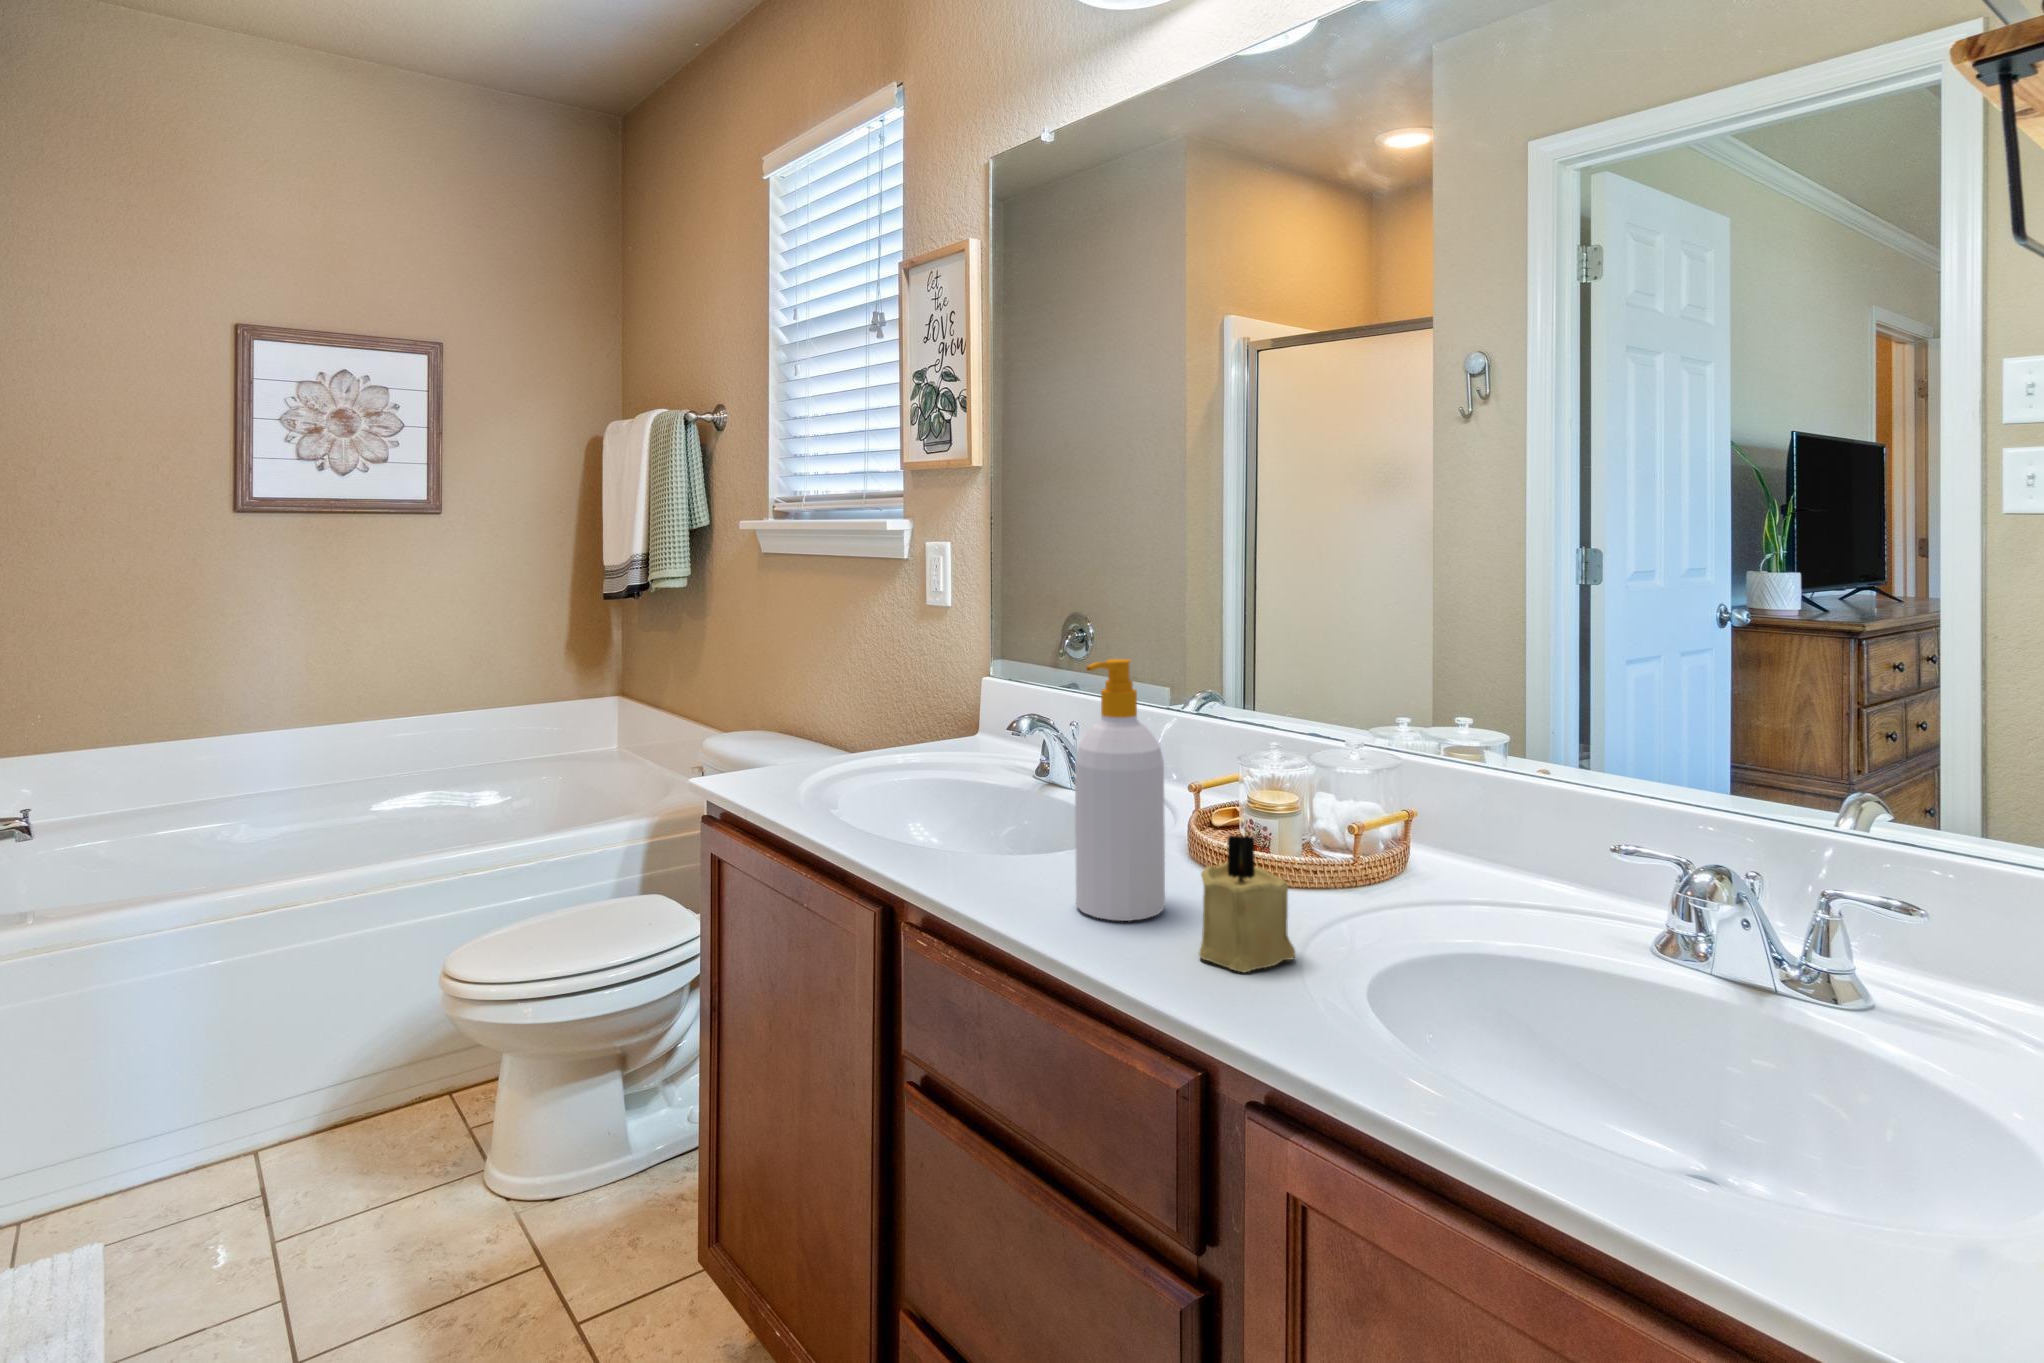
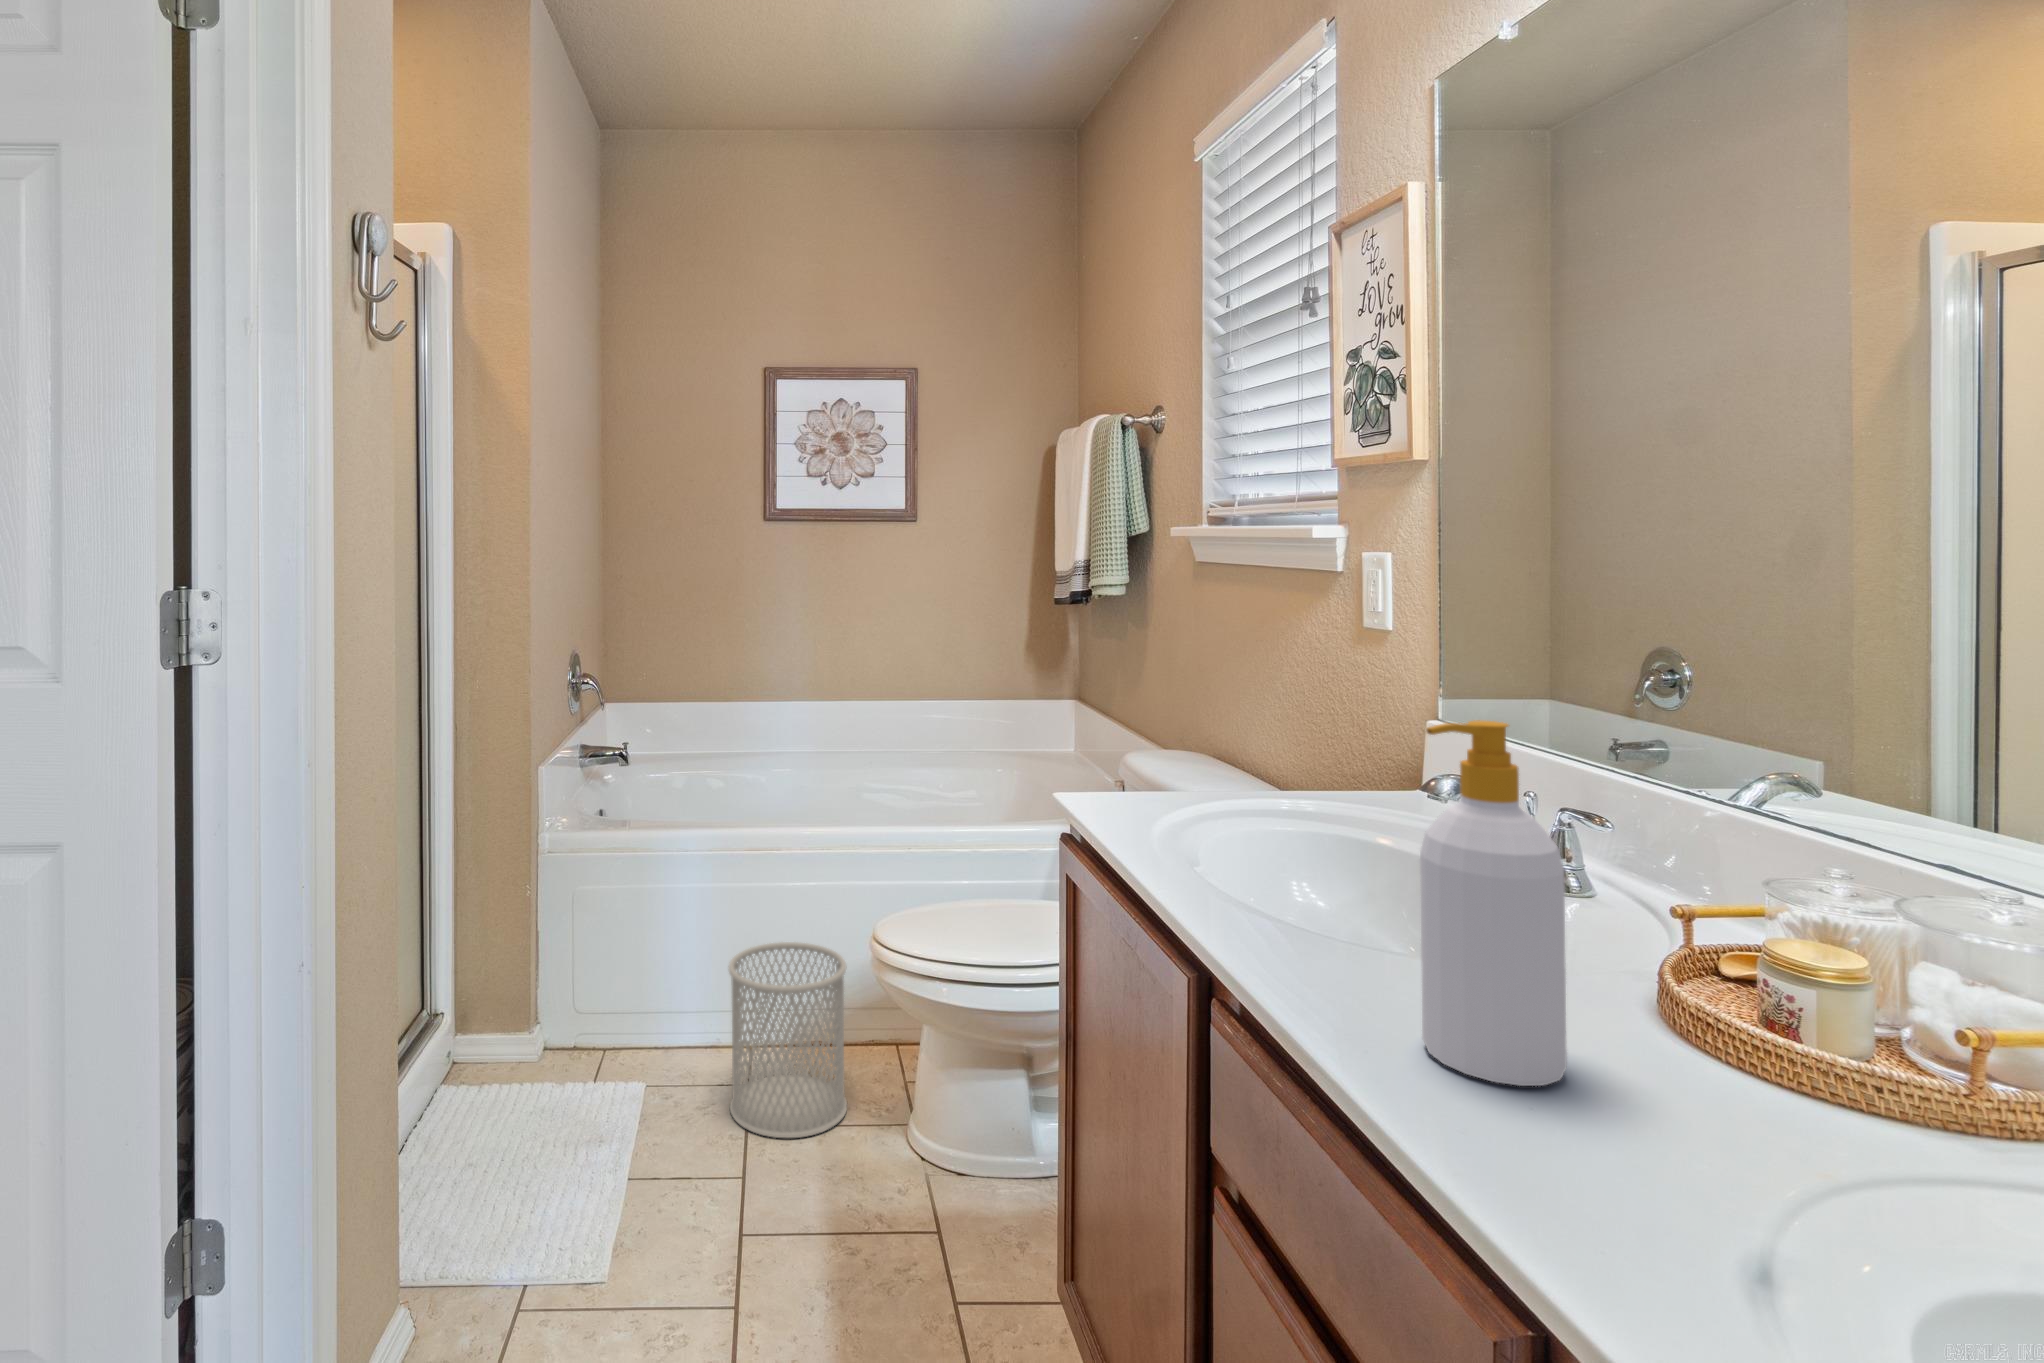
candle: present [1199,835,1295,972] -> none [1579,1002,1764,1223]
wastebasket: none [240,1002,403,1242] -> present [729,942,847,1138]

